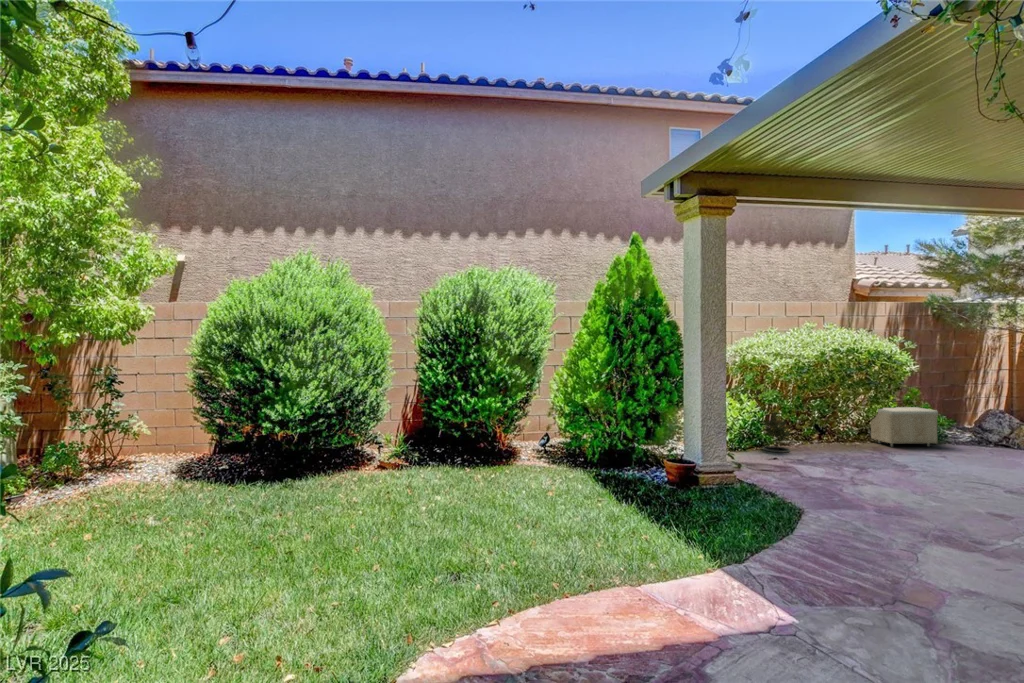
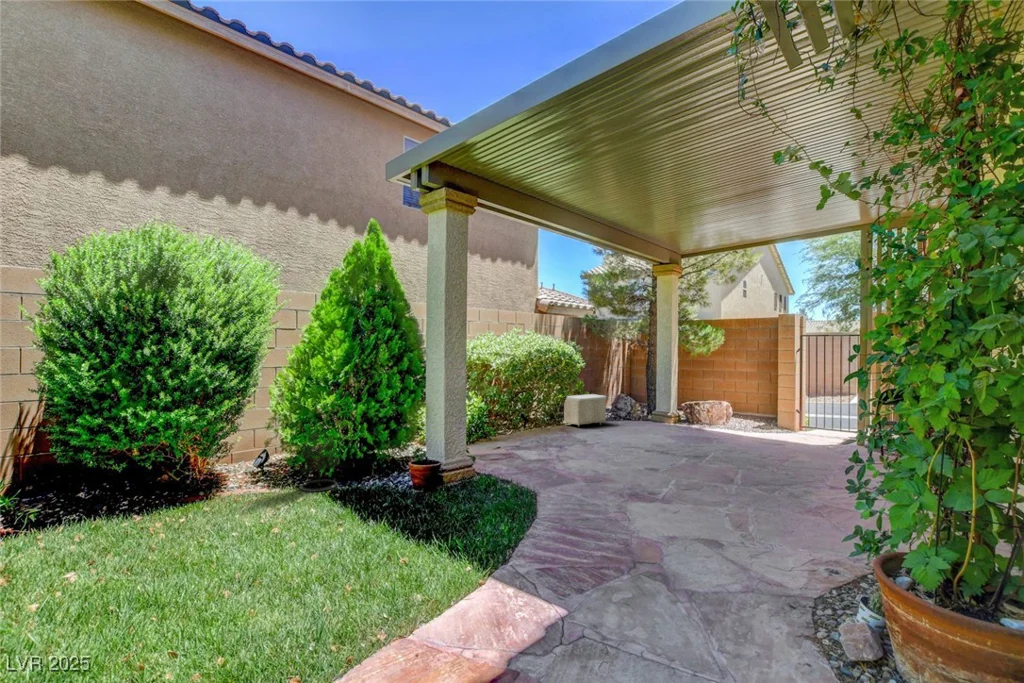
potted tree: present [763,411,791,452] -> present [300,427,338,492]

